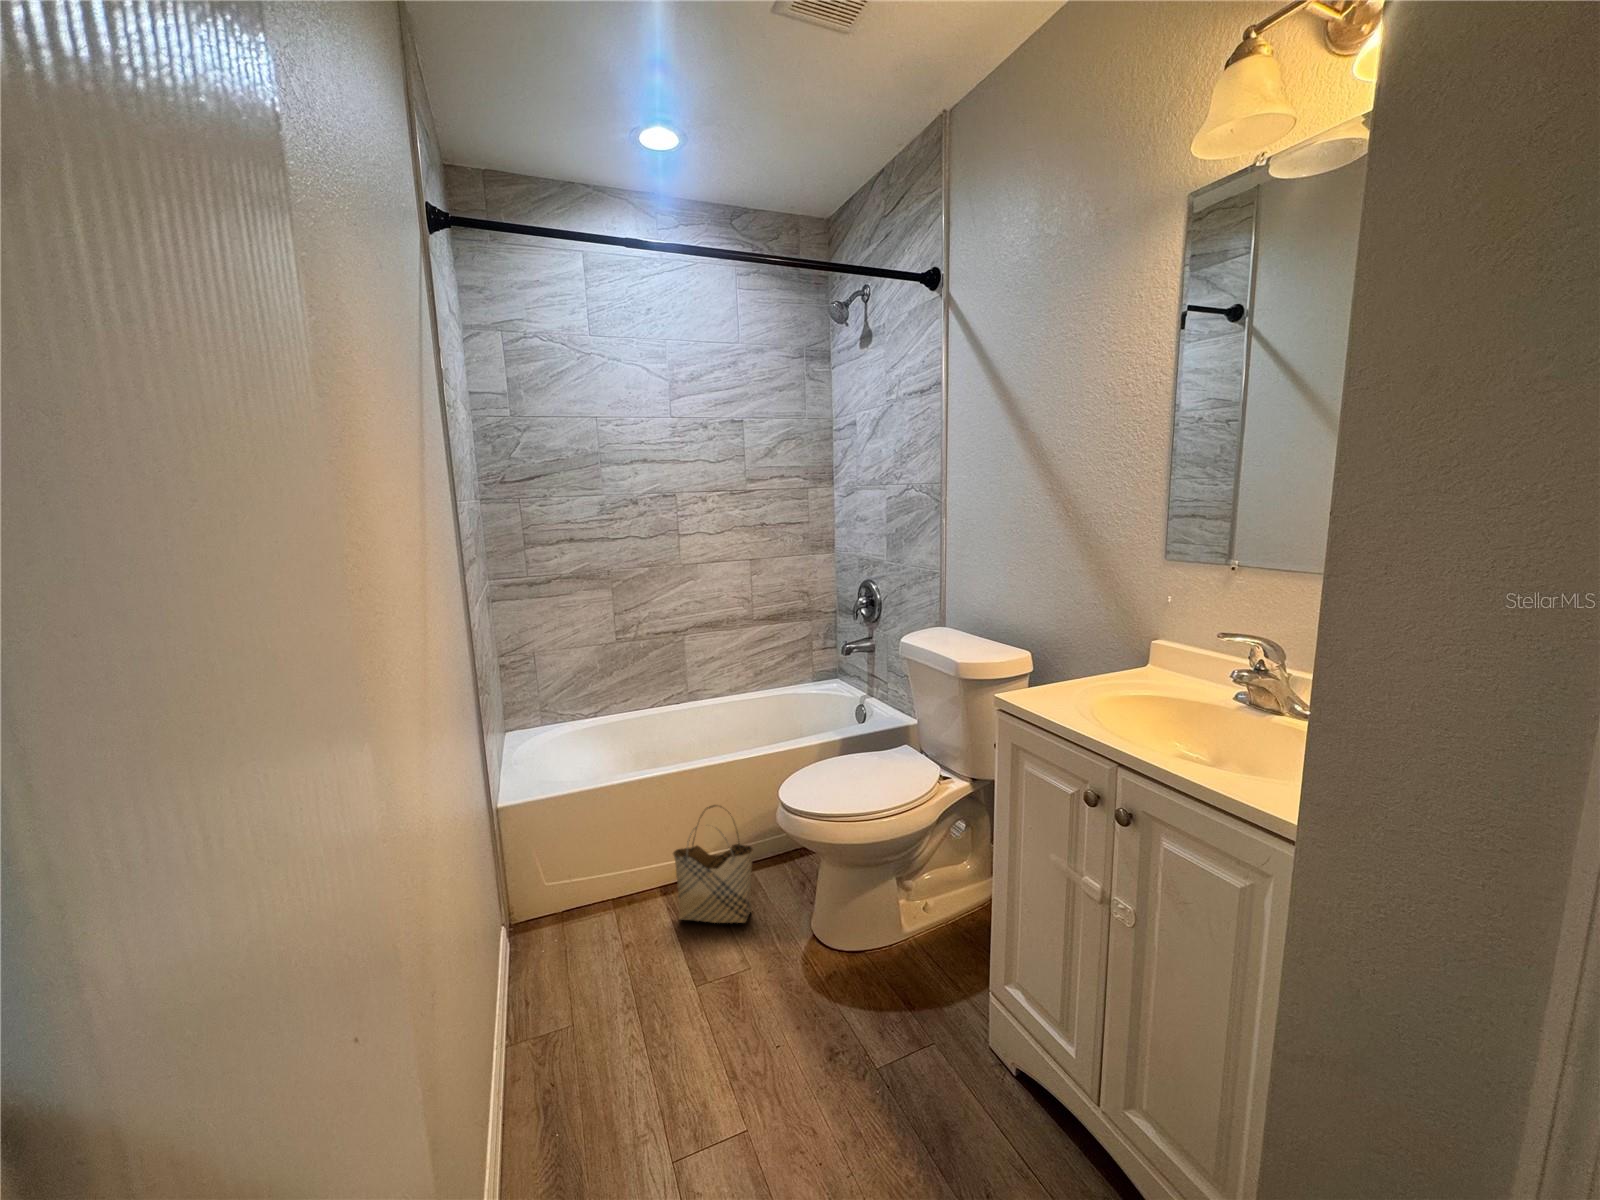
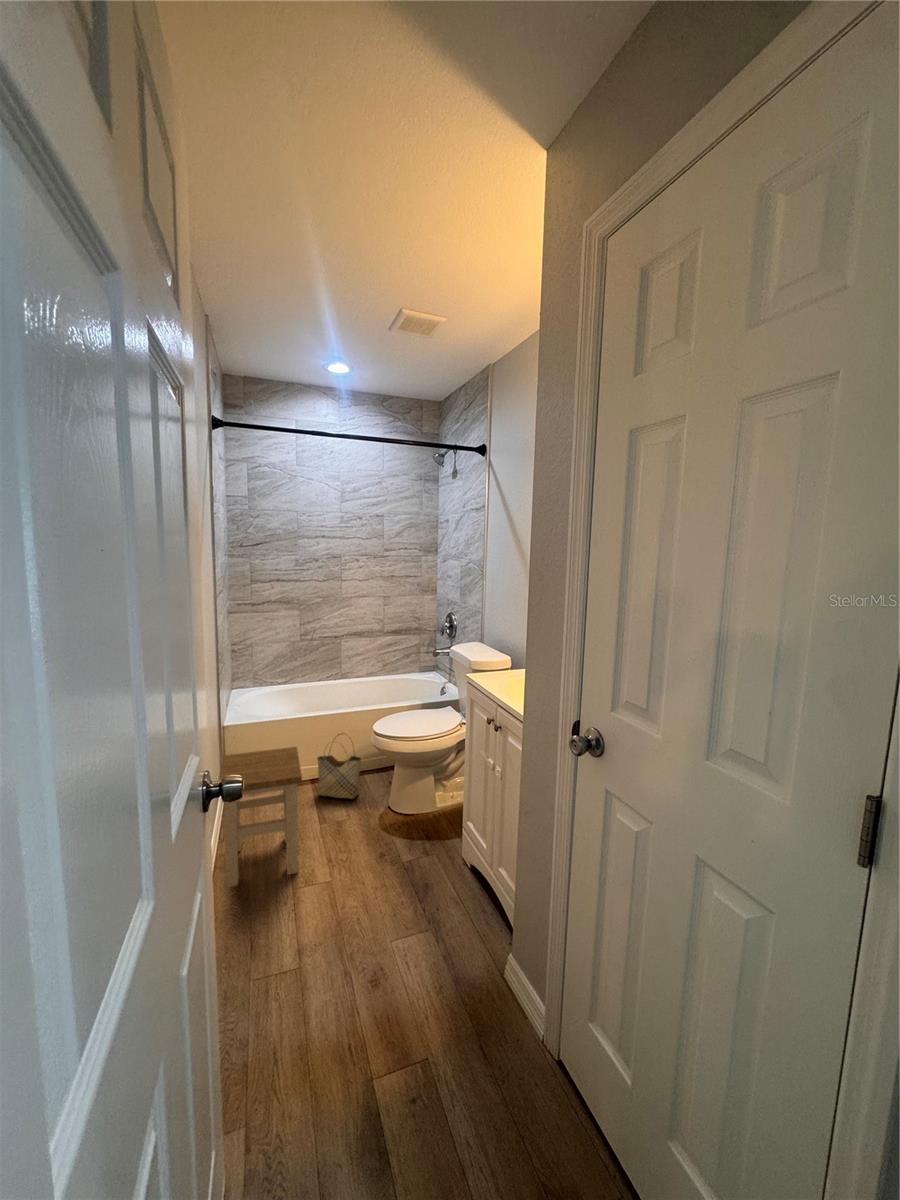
stool: none [497,852,676,1174] -> present [219,747,302,887]

